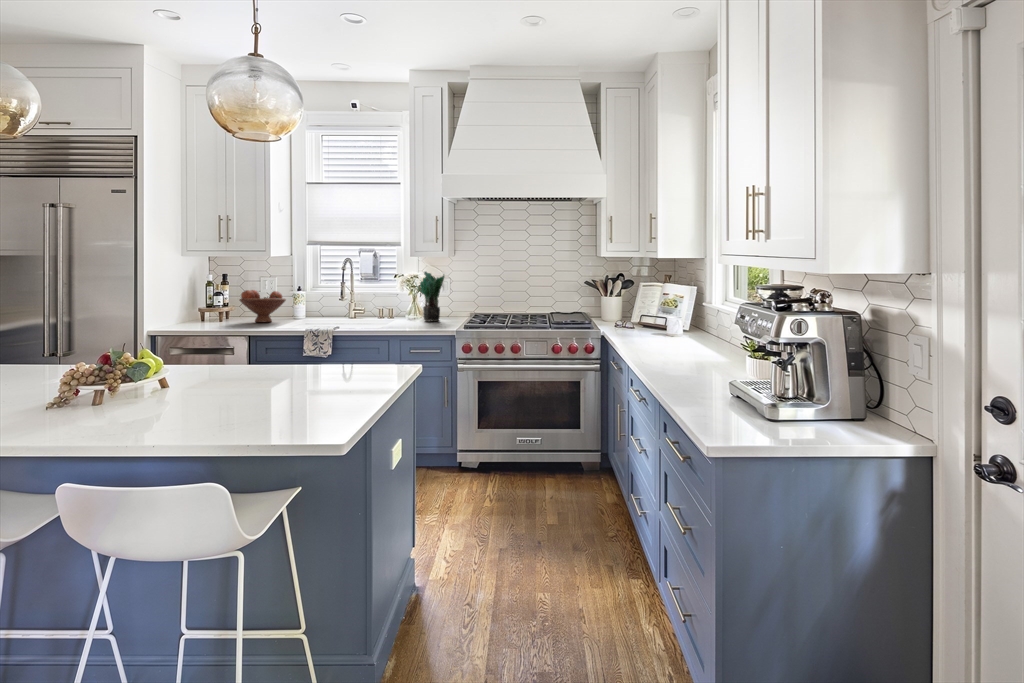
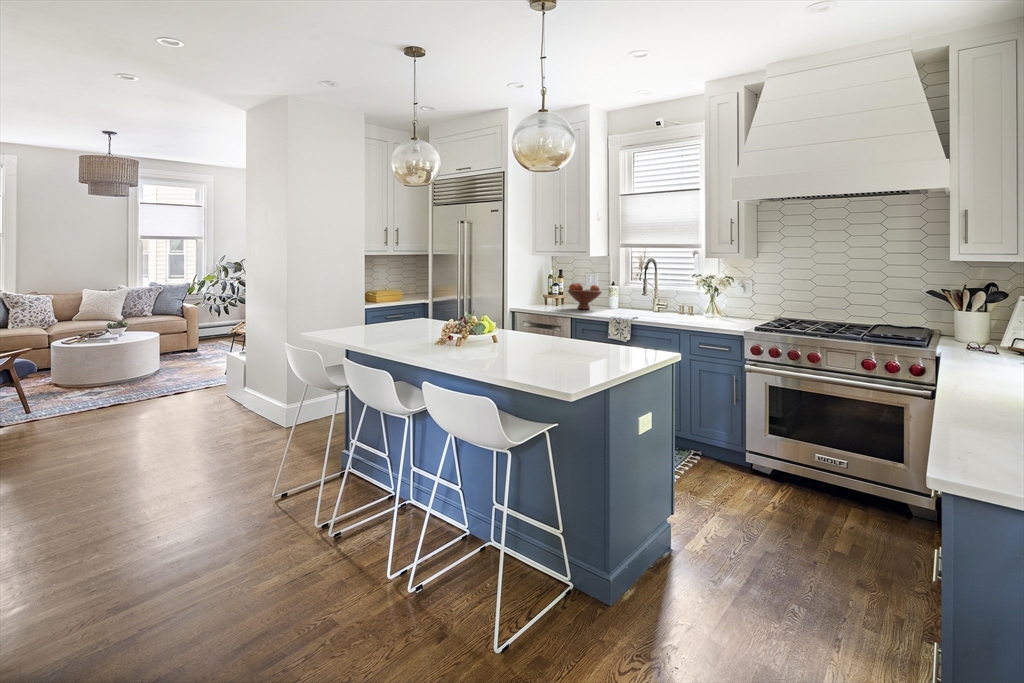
potted plant: present [415,272,444,322] -> none [711,273,740,318]

